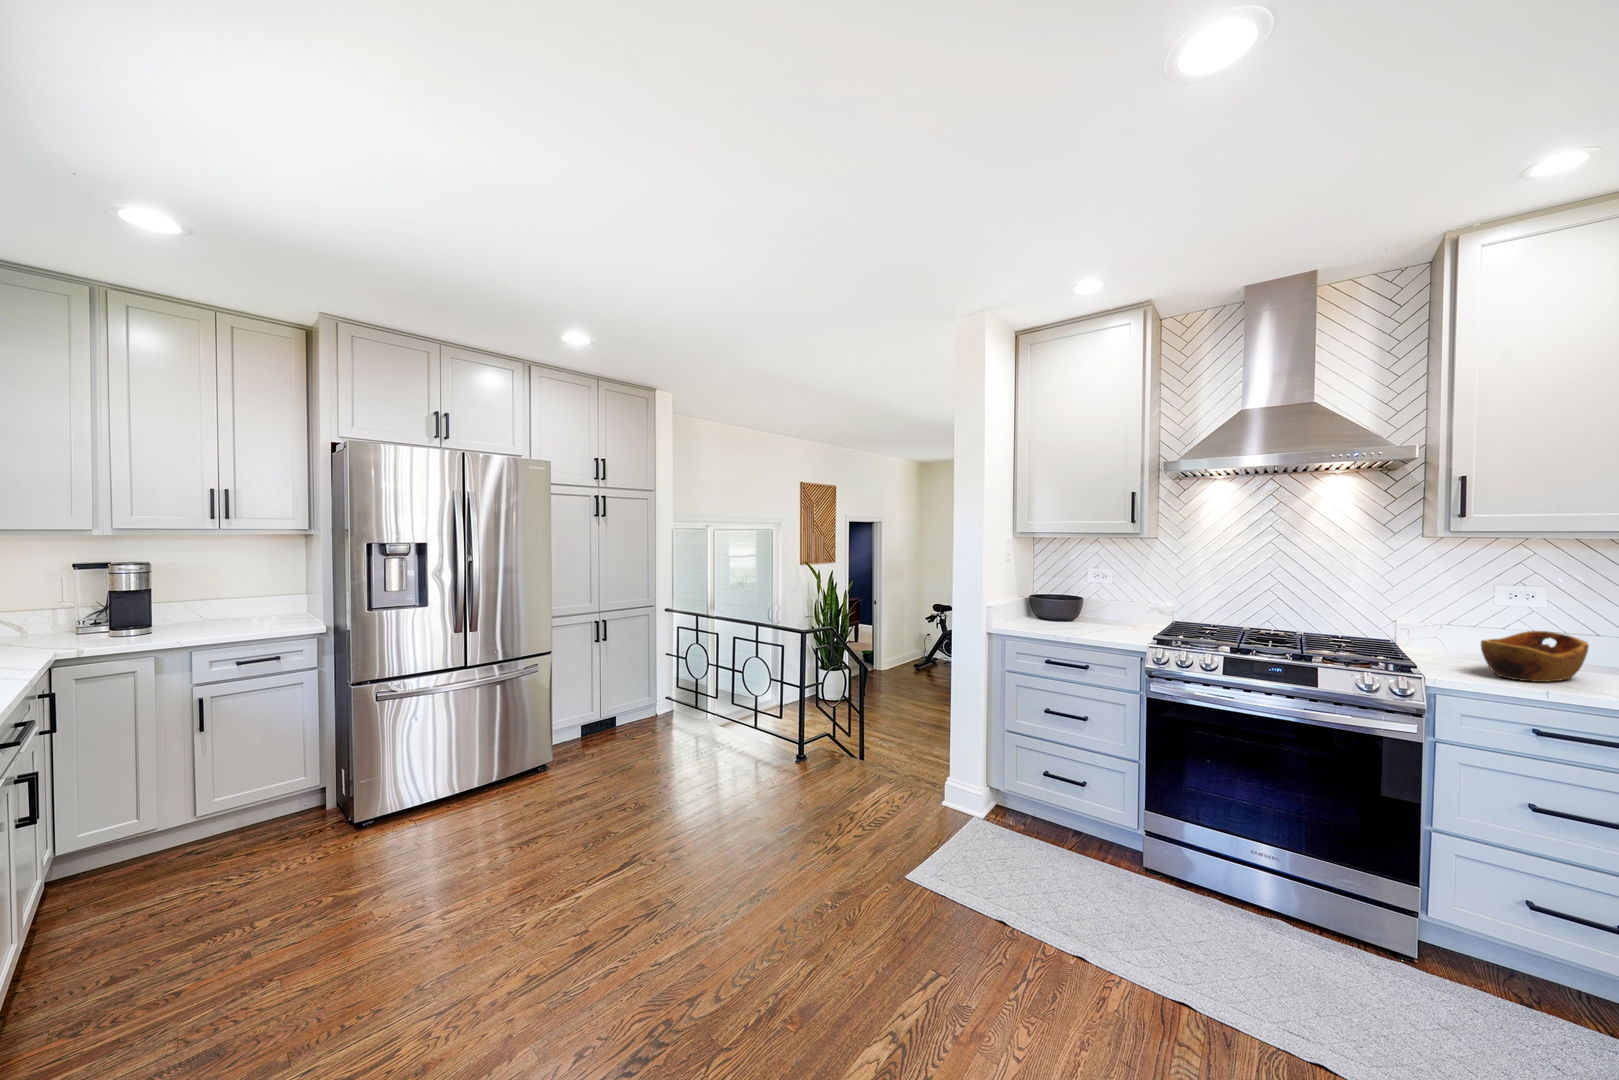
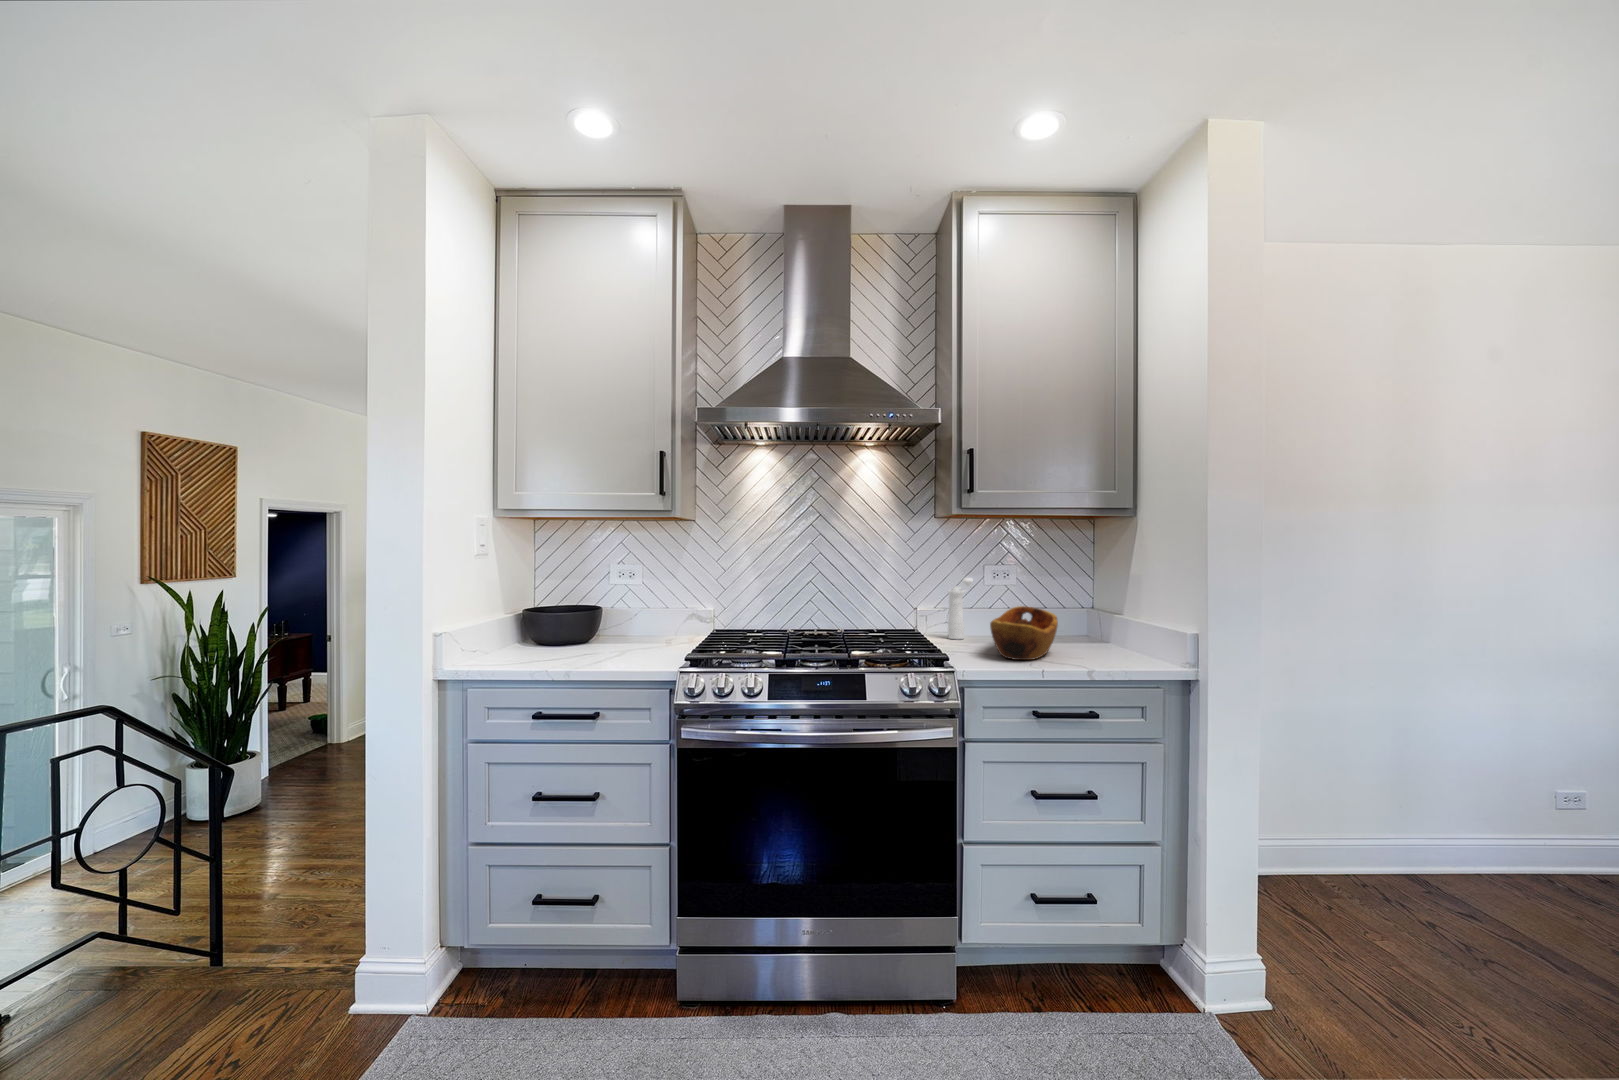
pepper mill: none [1438,597,1480,657] -> present [948,578,973,639]

